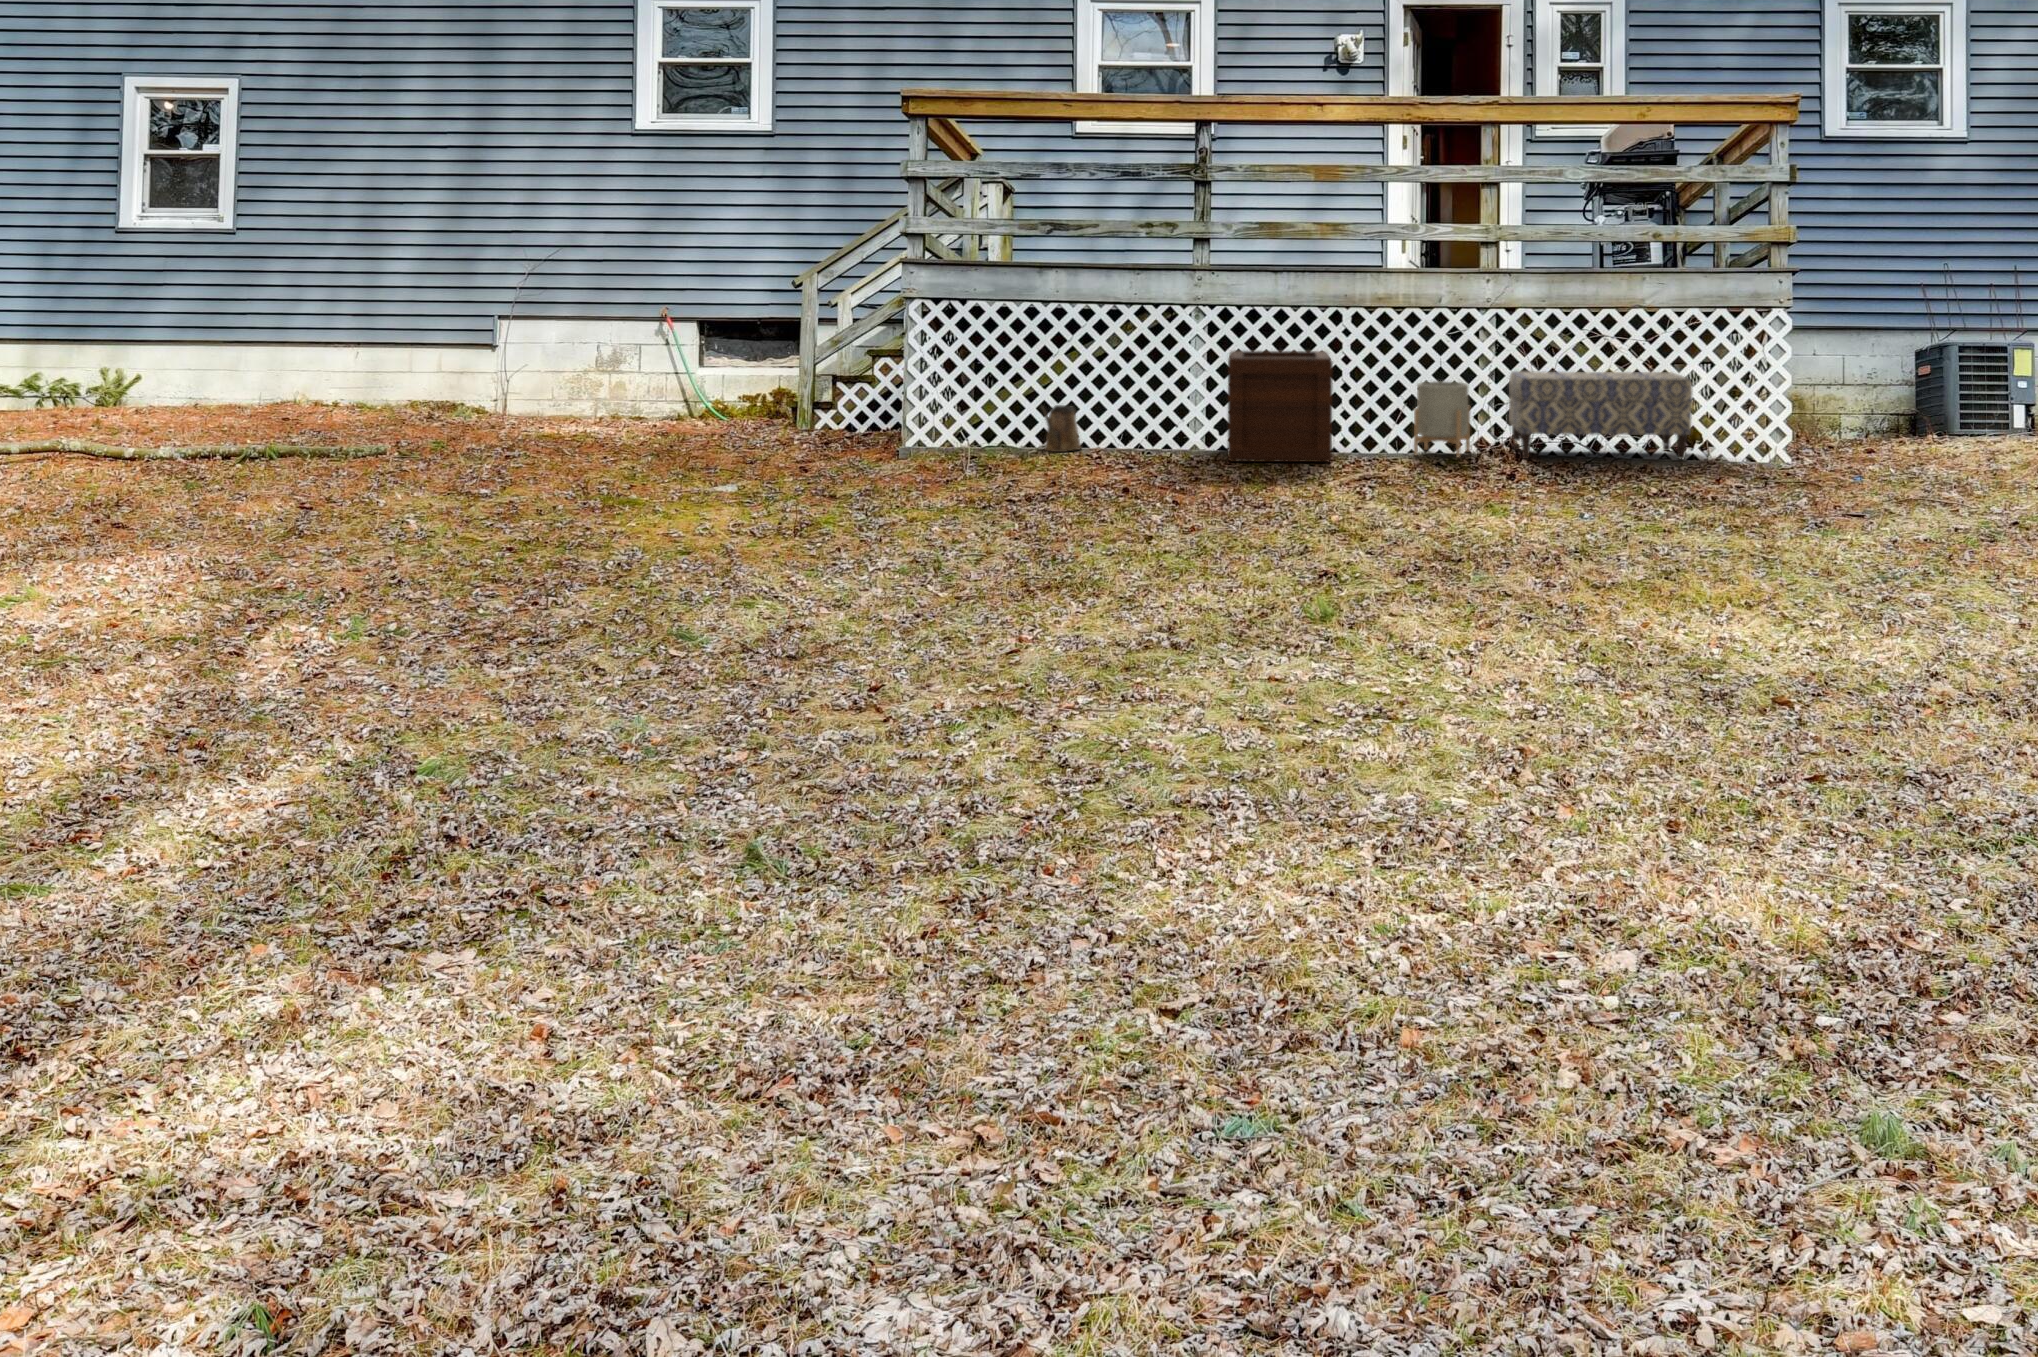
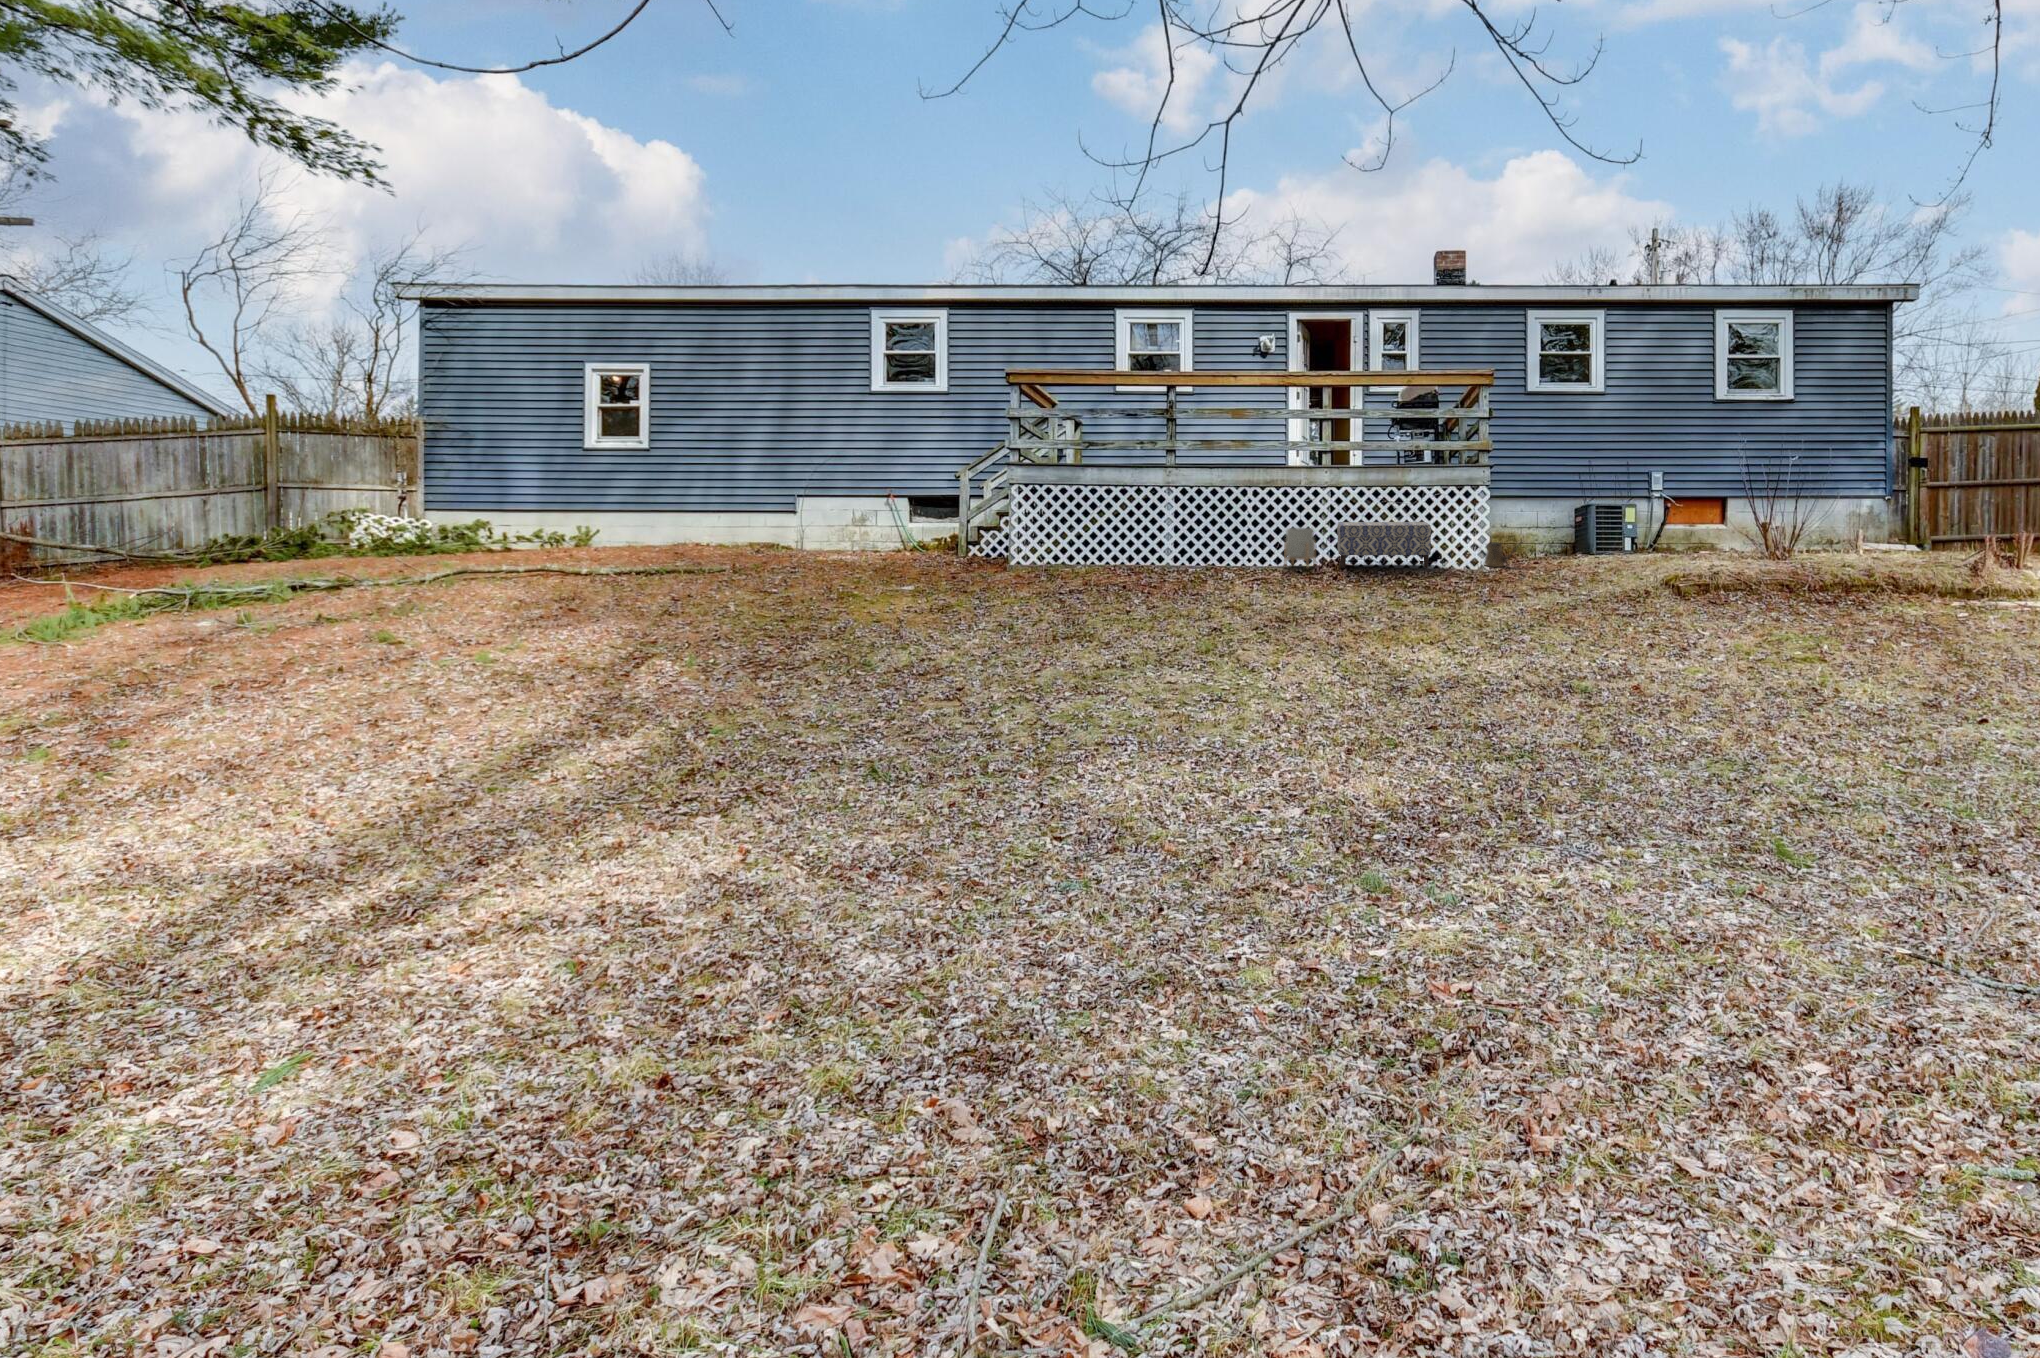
wooden crate: present [1228,351,1333,462] -> none [1181,512,1240,571]
watering can: present [1041,405,1081,452] -> present [1485,542,1523,567]

